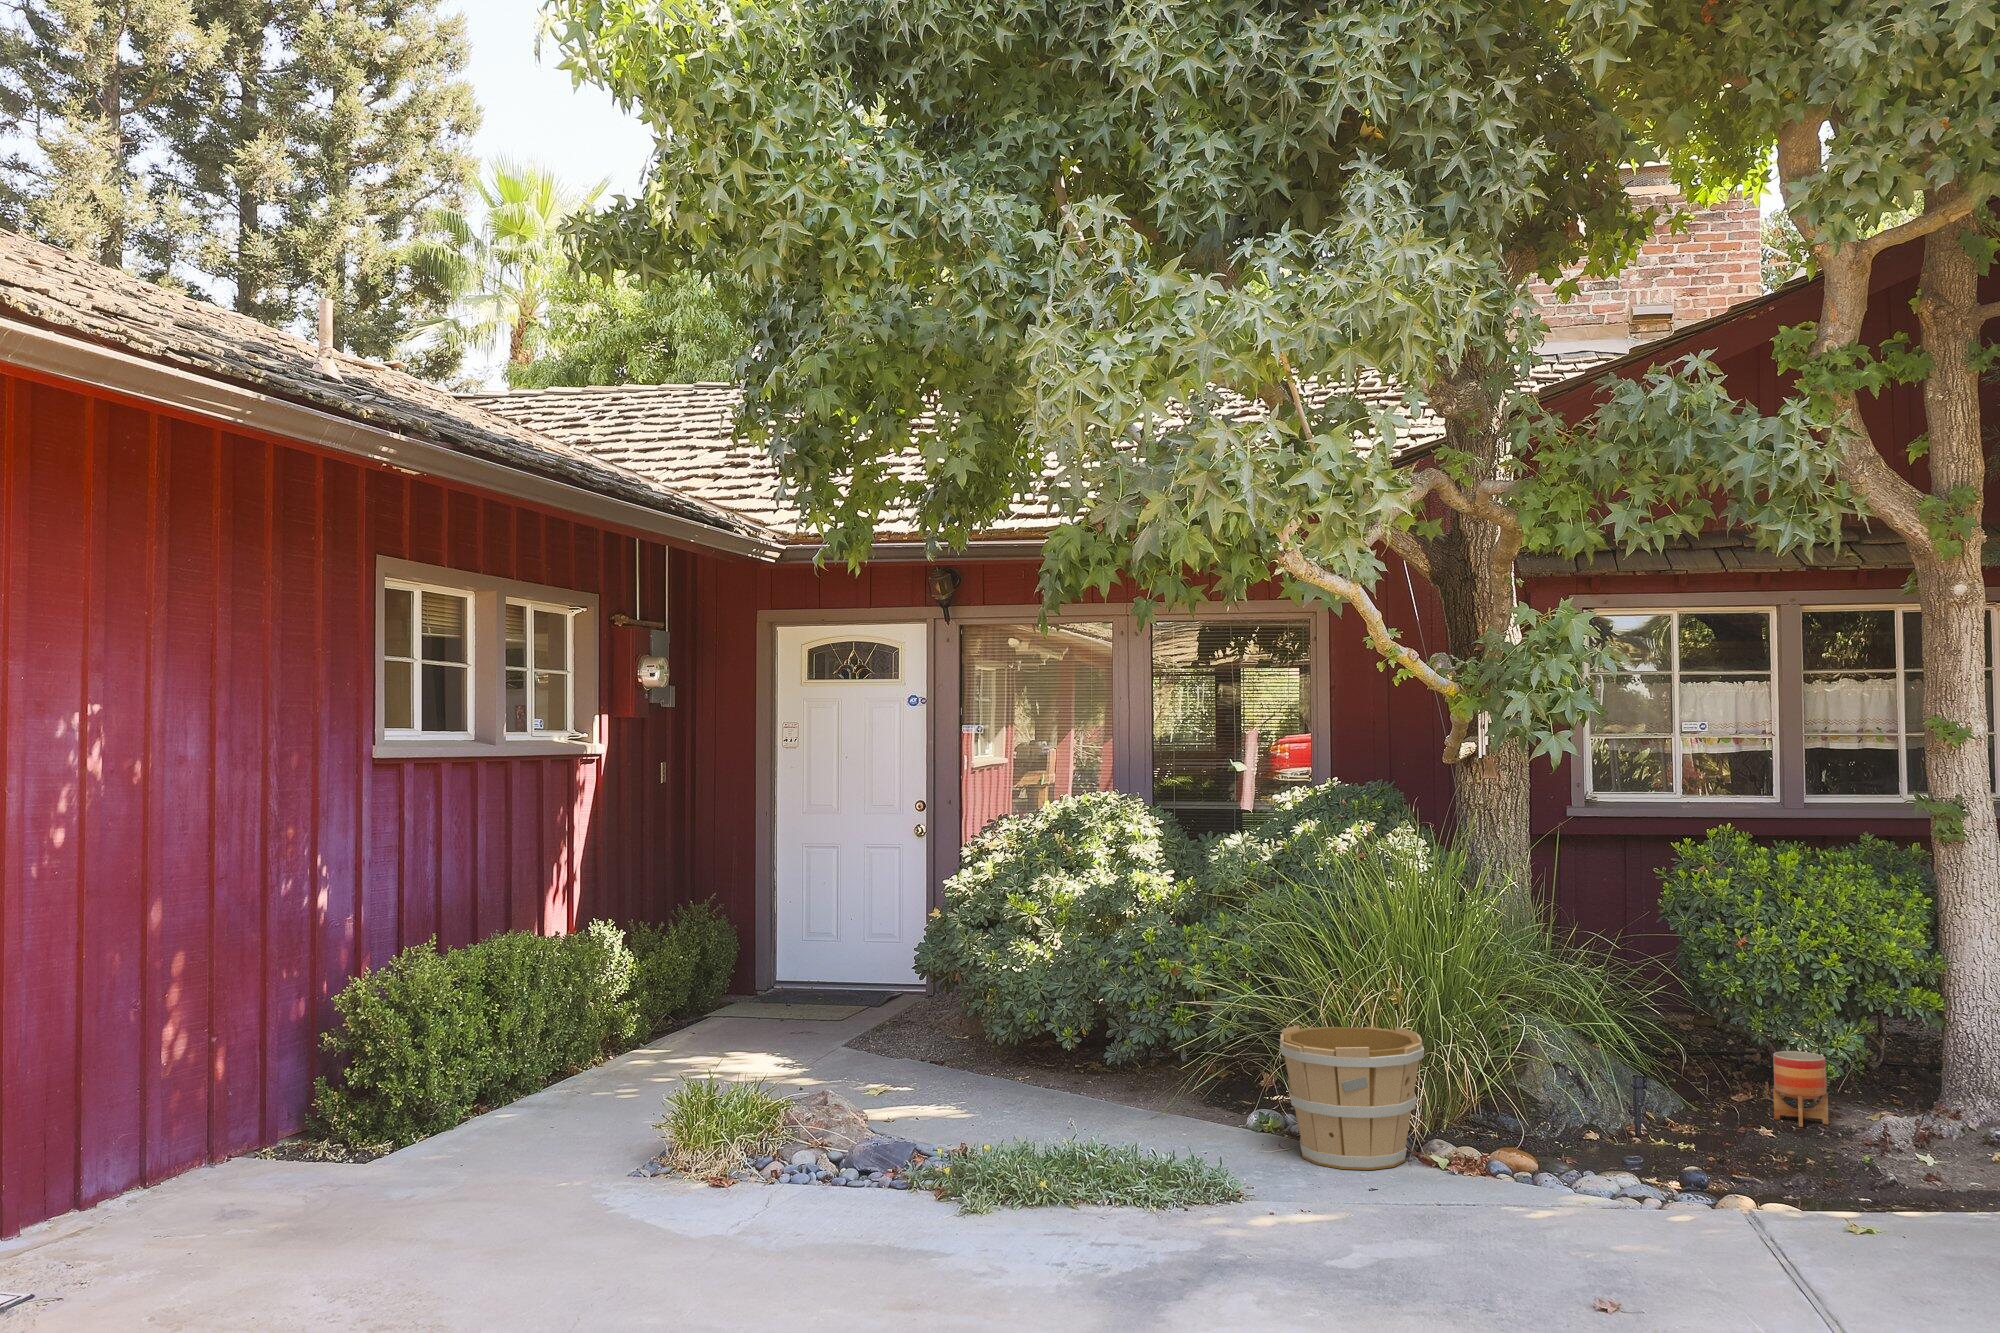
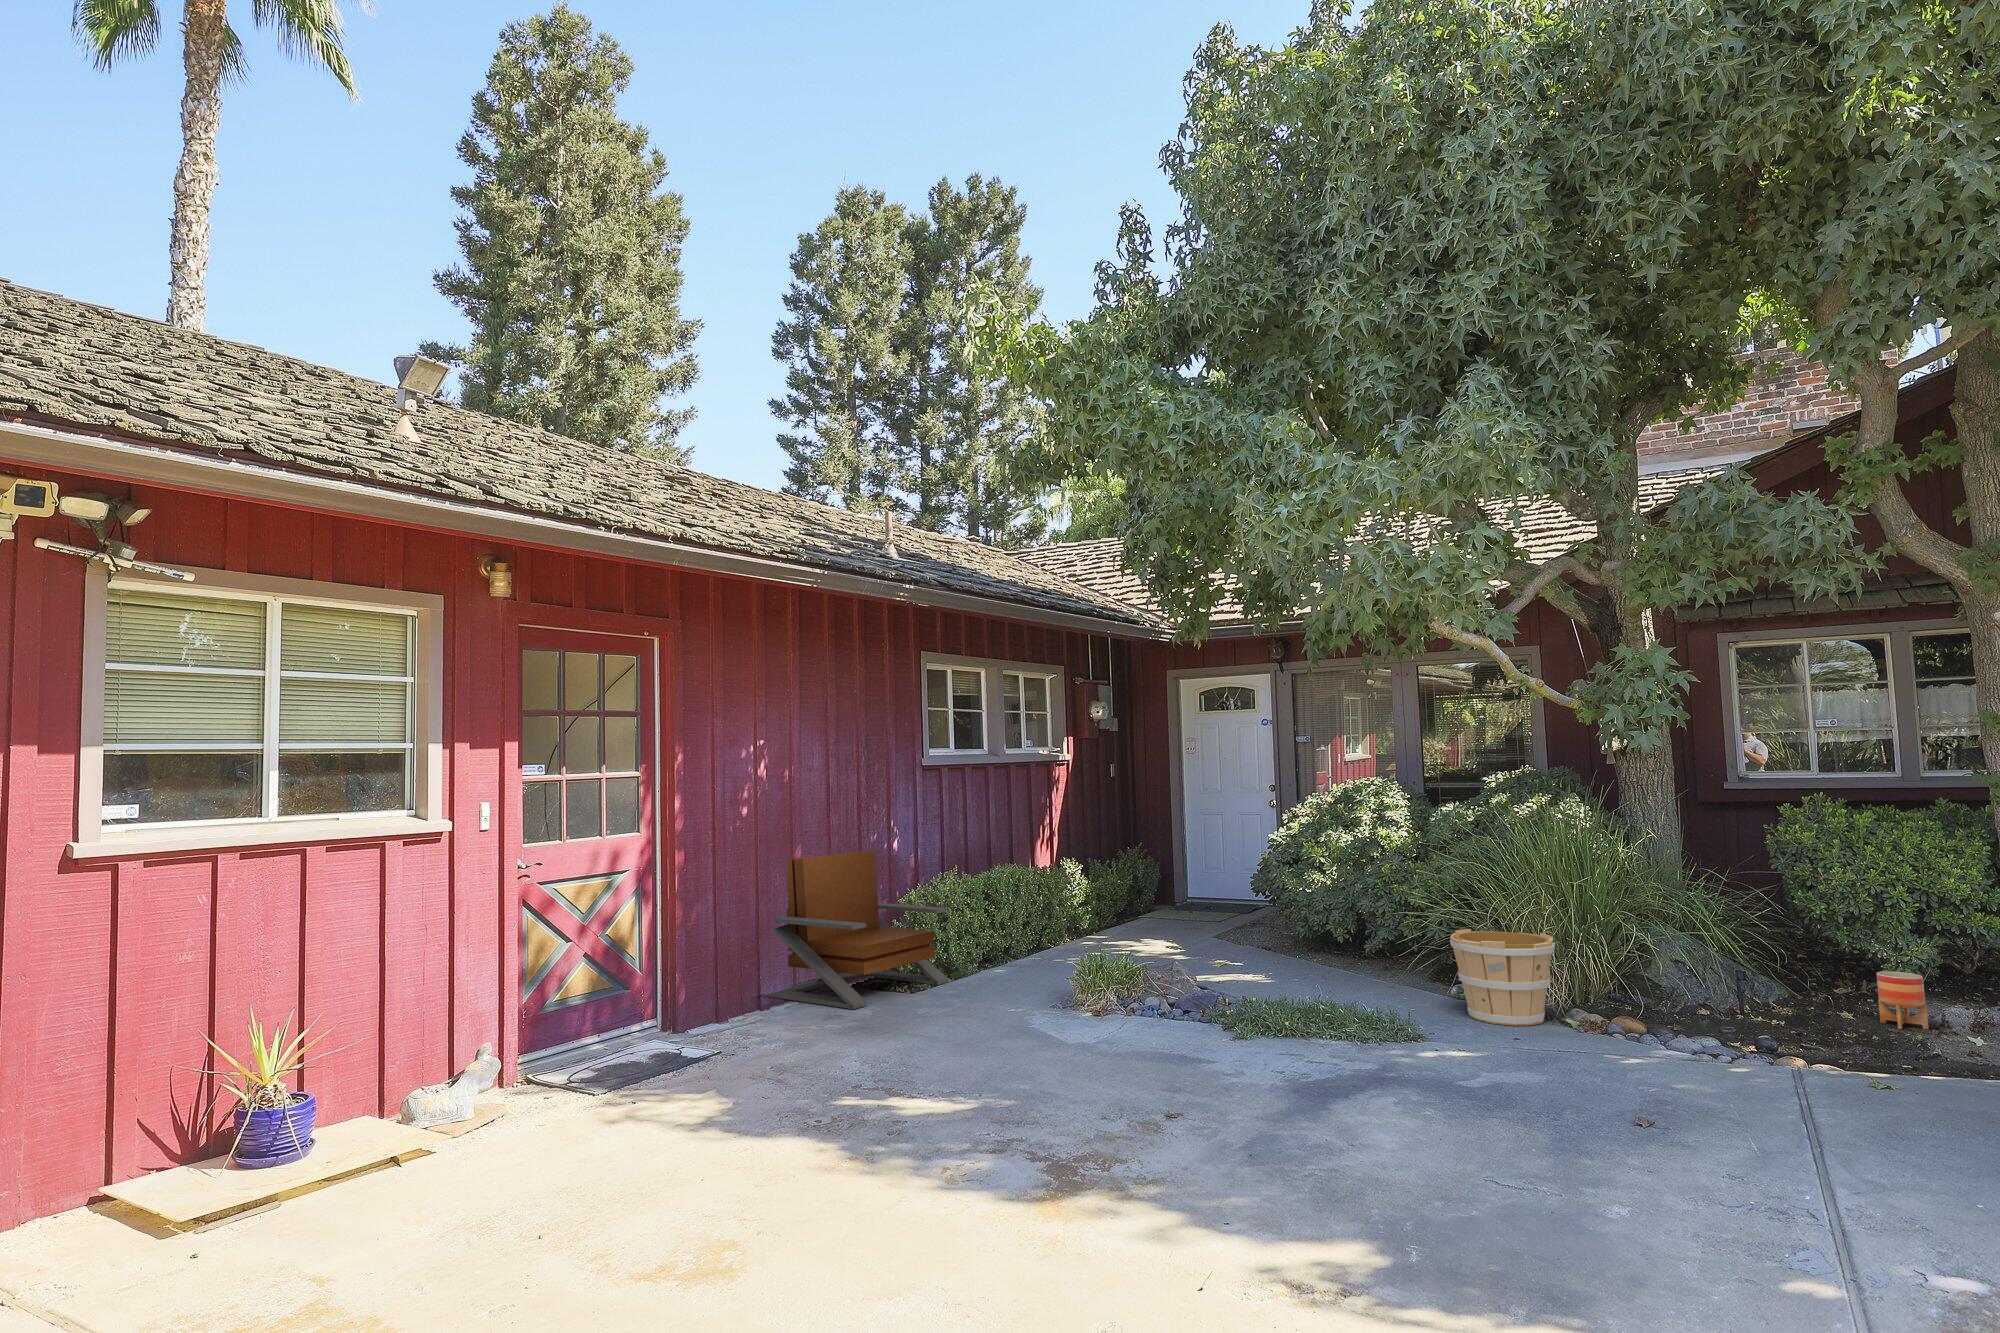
lounge chair: none [51,936,435,1254] -> present [765,851,948,1009]

